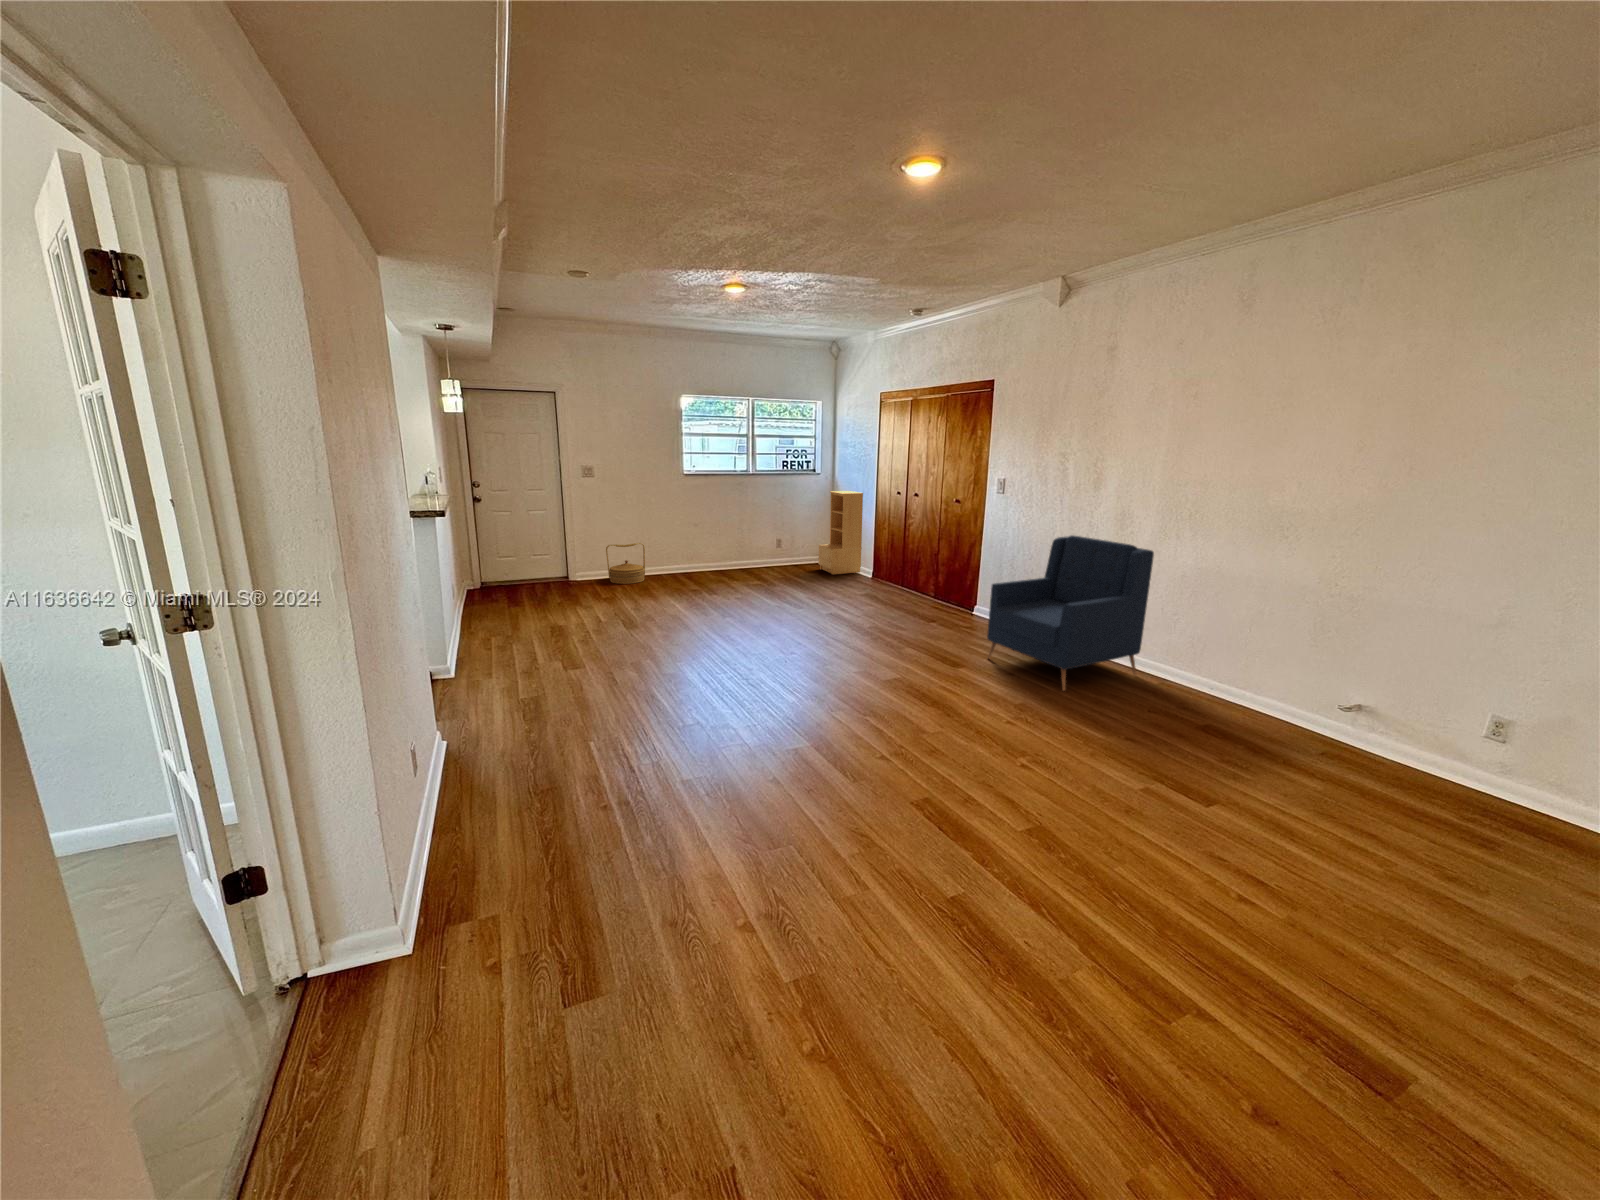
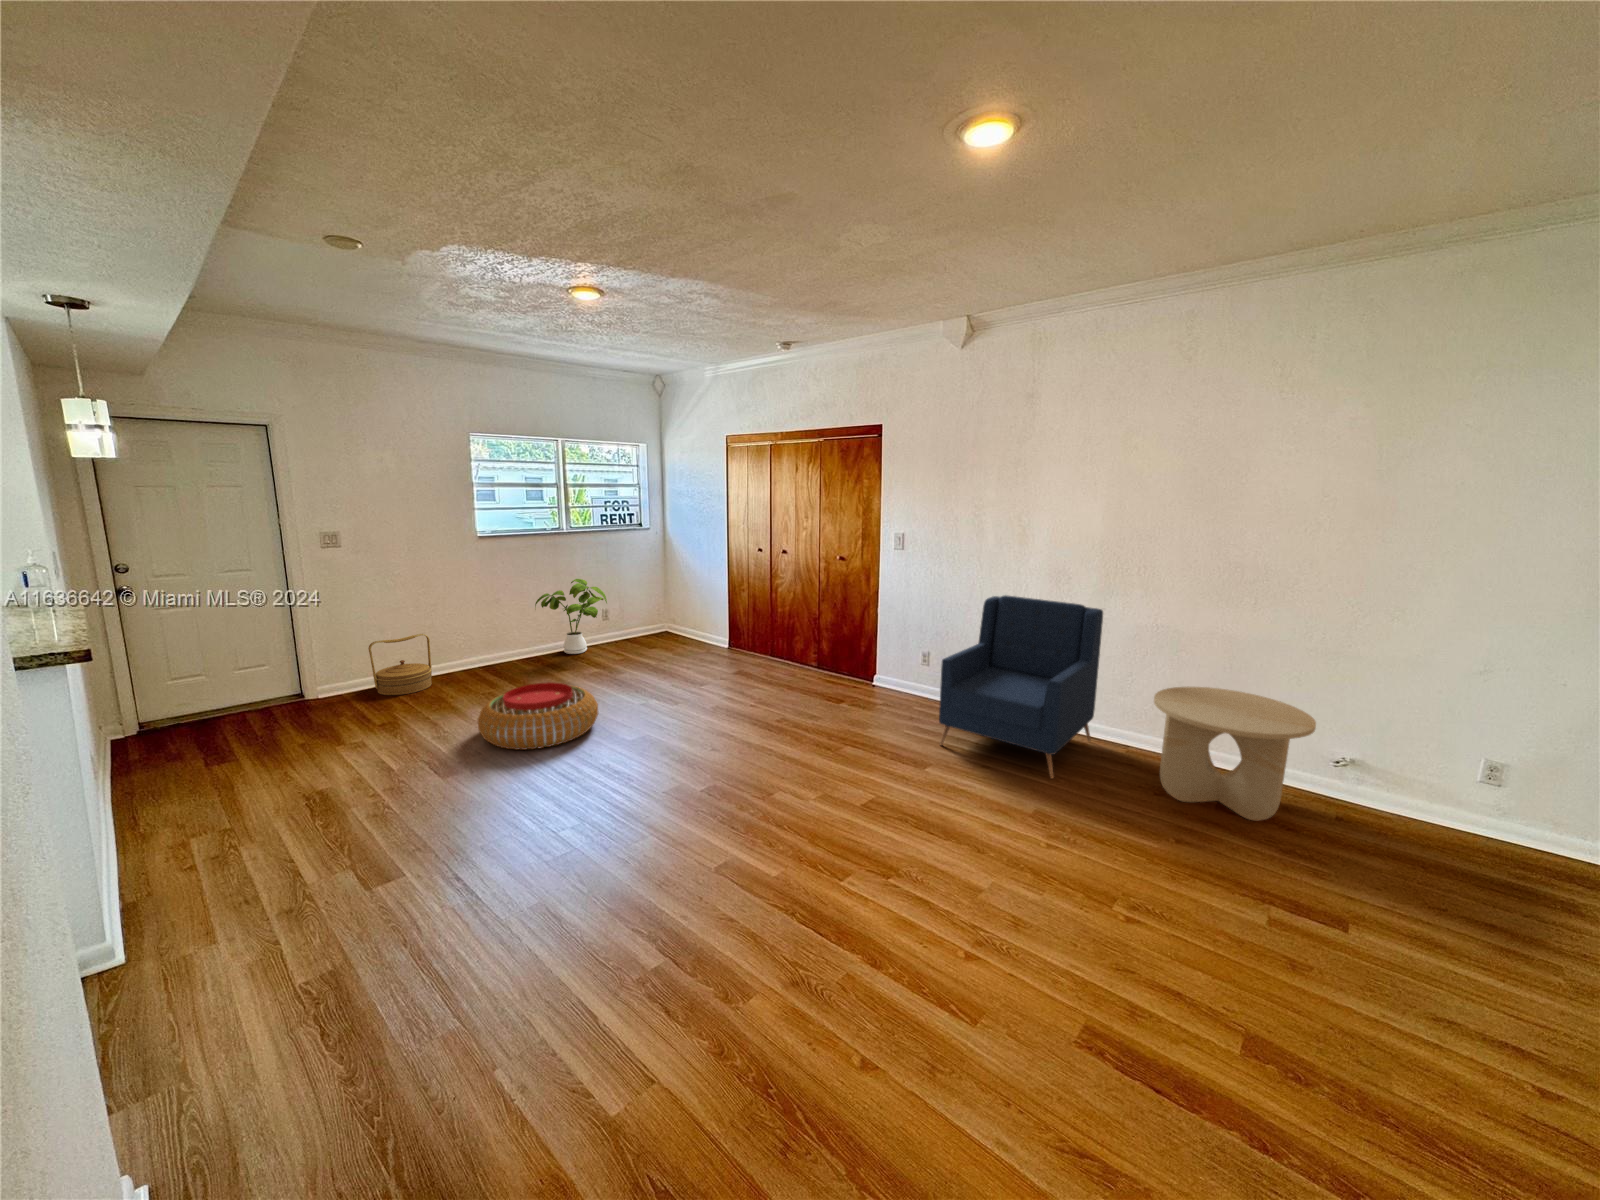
bookshelf: present [819,491,863,574] -> none [659,547,712,647]
house plant: none [722,511,776,572] -> present [535,579,607,654]
pouf: none [655,580,737,622] -> present [478,682,598,750]
side table: none [1149,624,1306,743] -> present [1154,687,1316,820]

